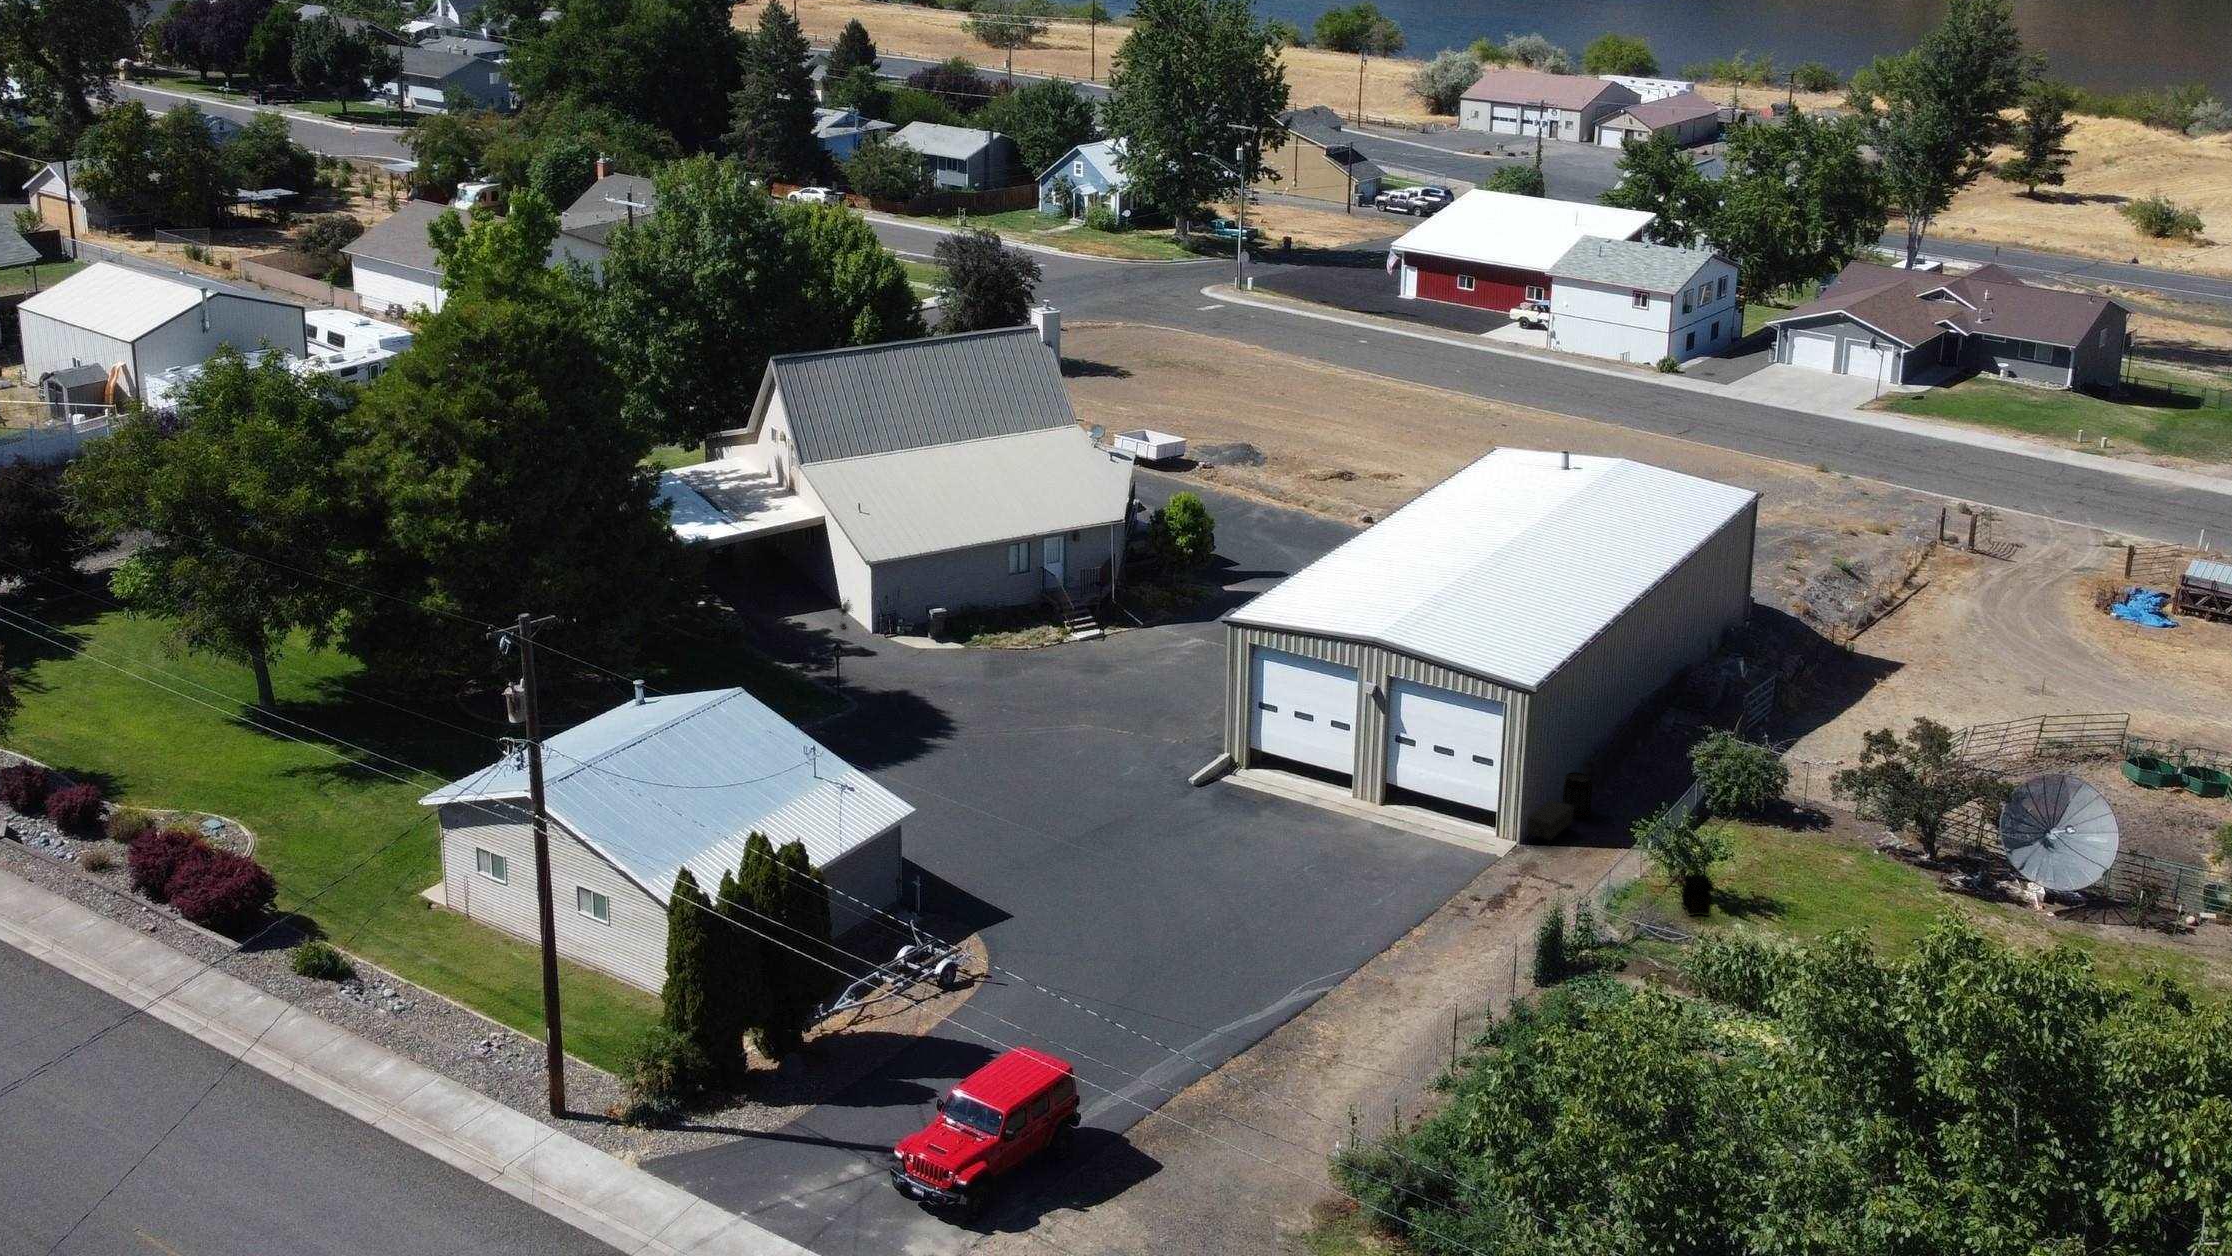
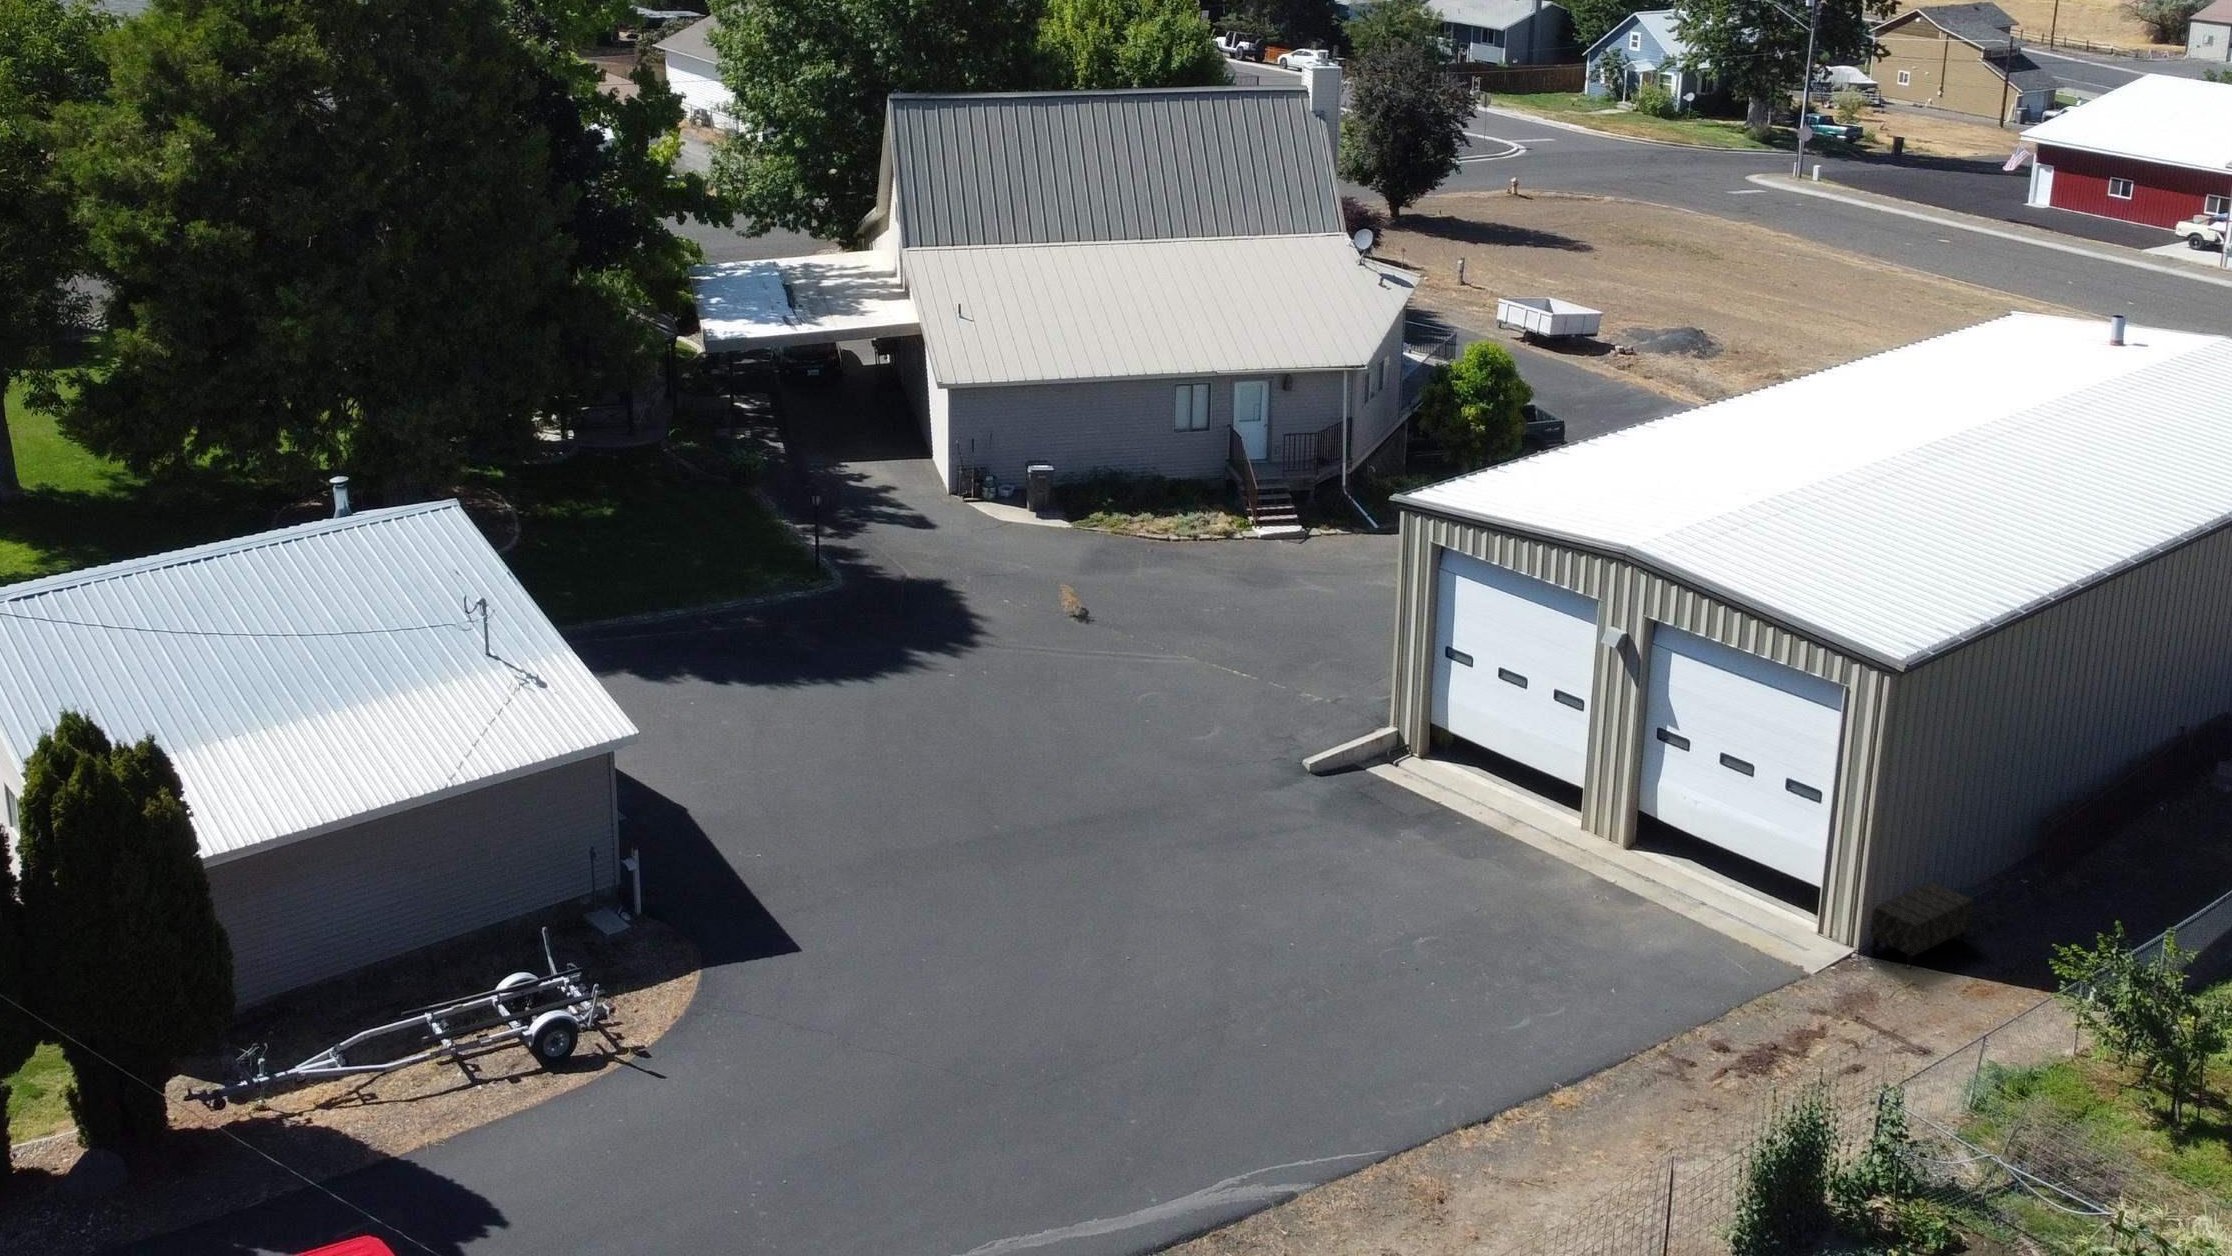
potted tree: present [837,600,853,628] -> none [915,438,942,485]
trash can: present [1563,772,1592,818] -> none [1961,838,2024,924]
toolbox: present [1682,875,1713,916] -> none [2148,1069,2219,1161]

